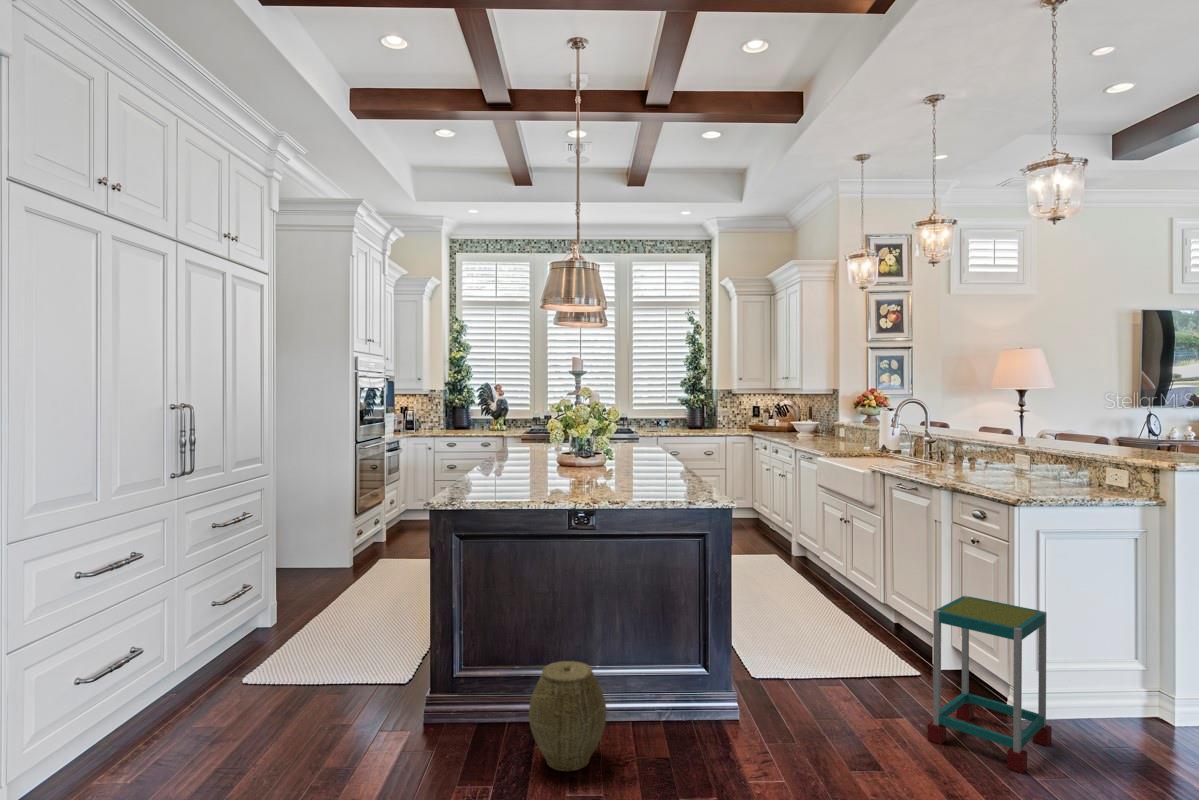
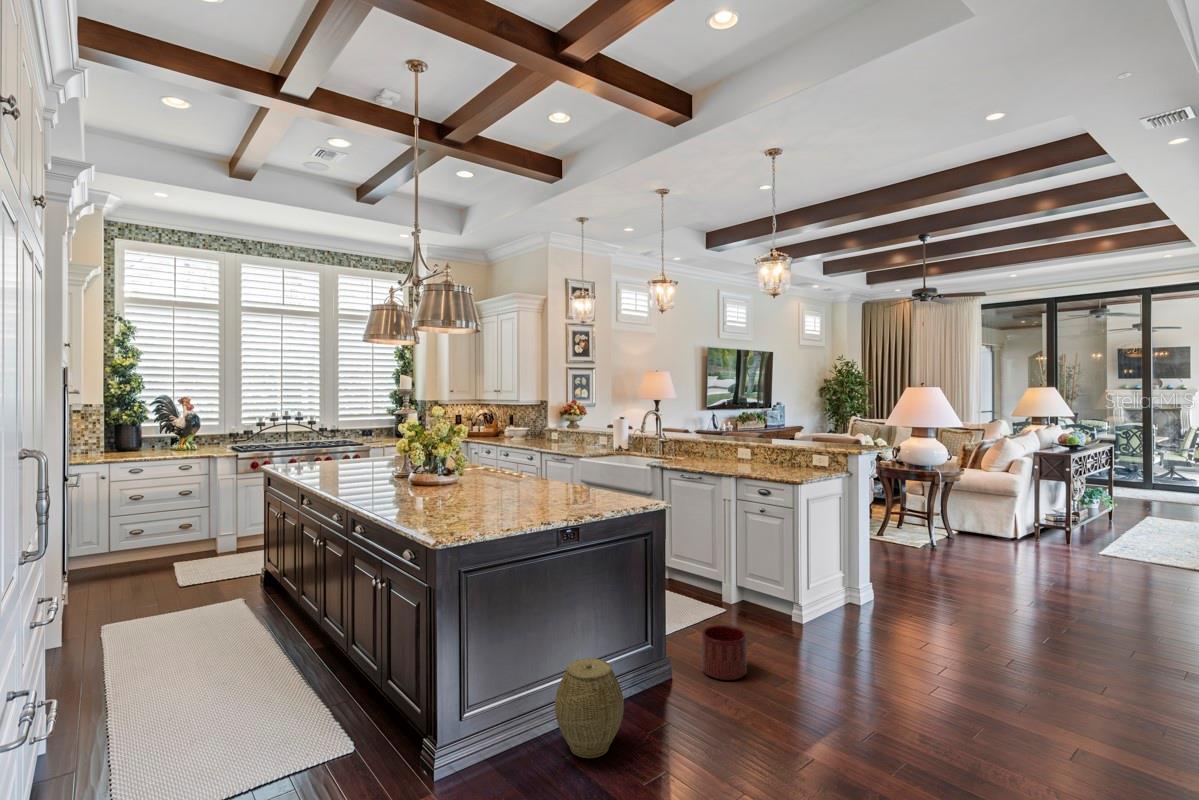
side table: present [927,596,1051,773] -> none [765,548,832,655]
planter: none [792,678,855,755] -> present [702,625,747,680]

